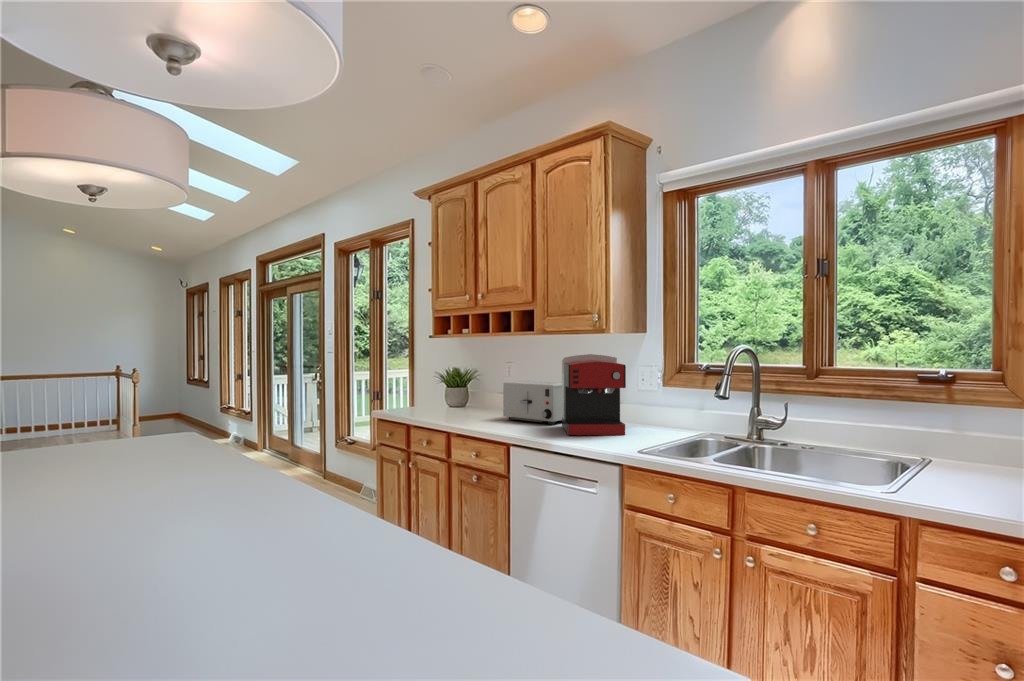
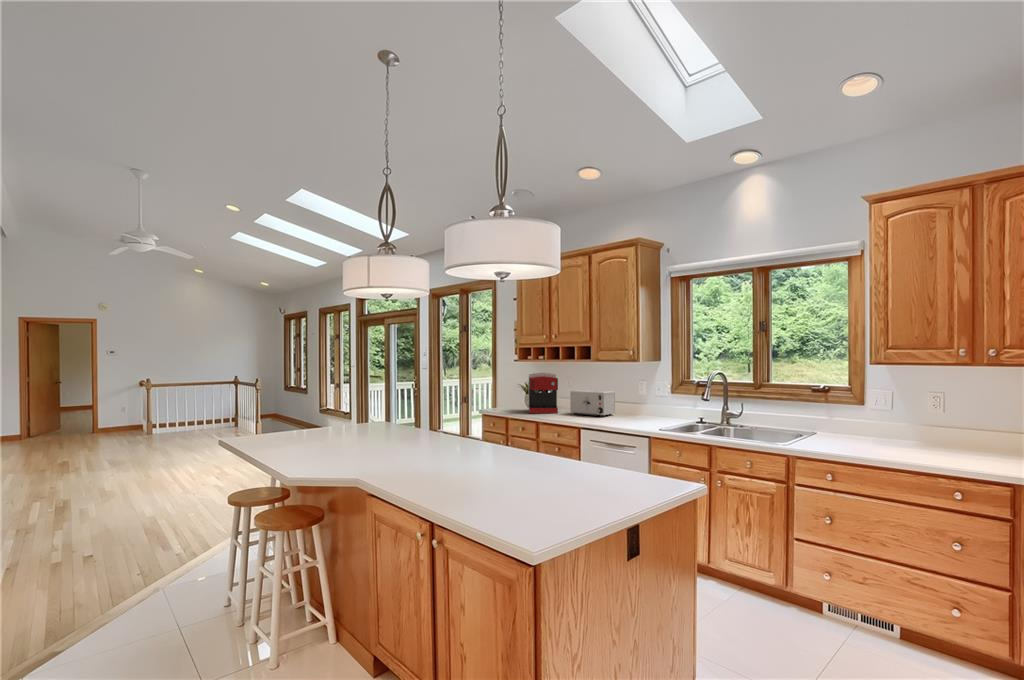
coffee maker: present [562,354,626,435] -> present [529,373,558,413]

